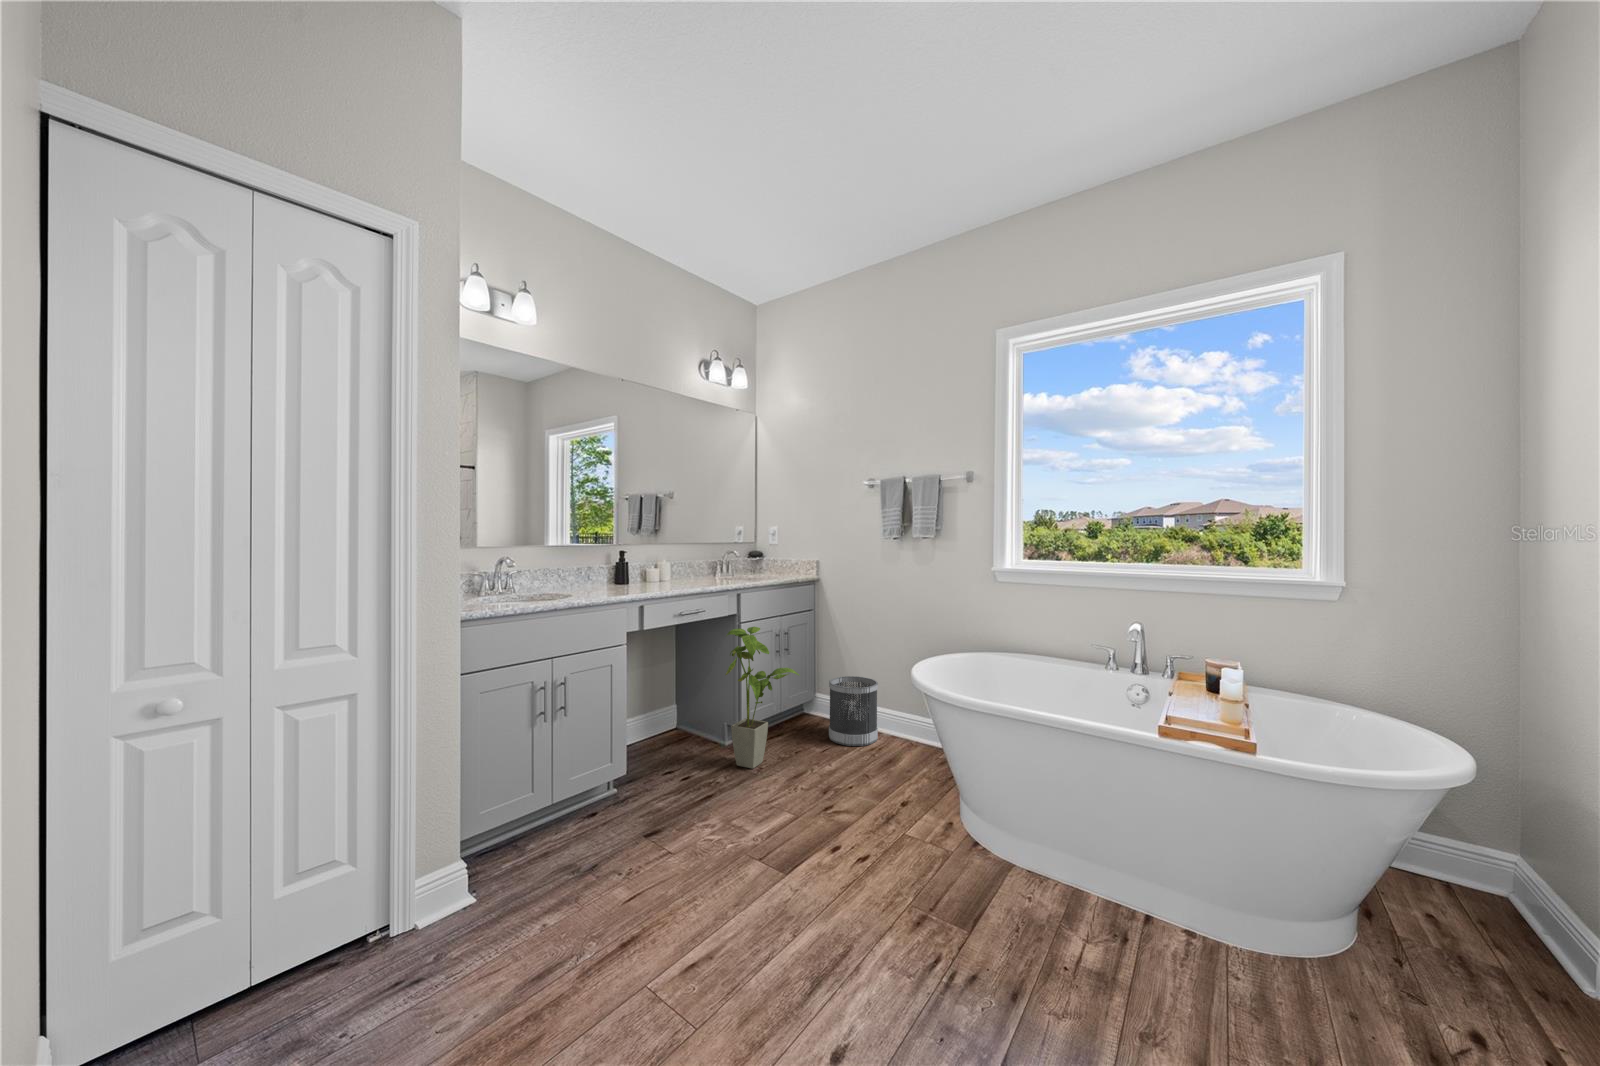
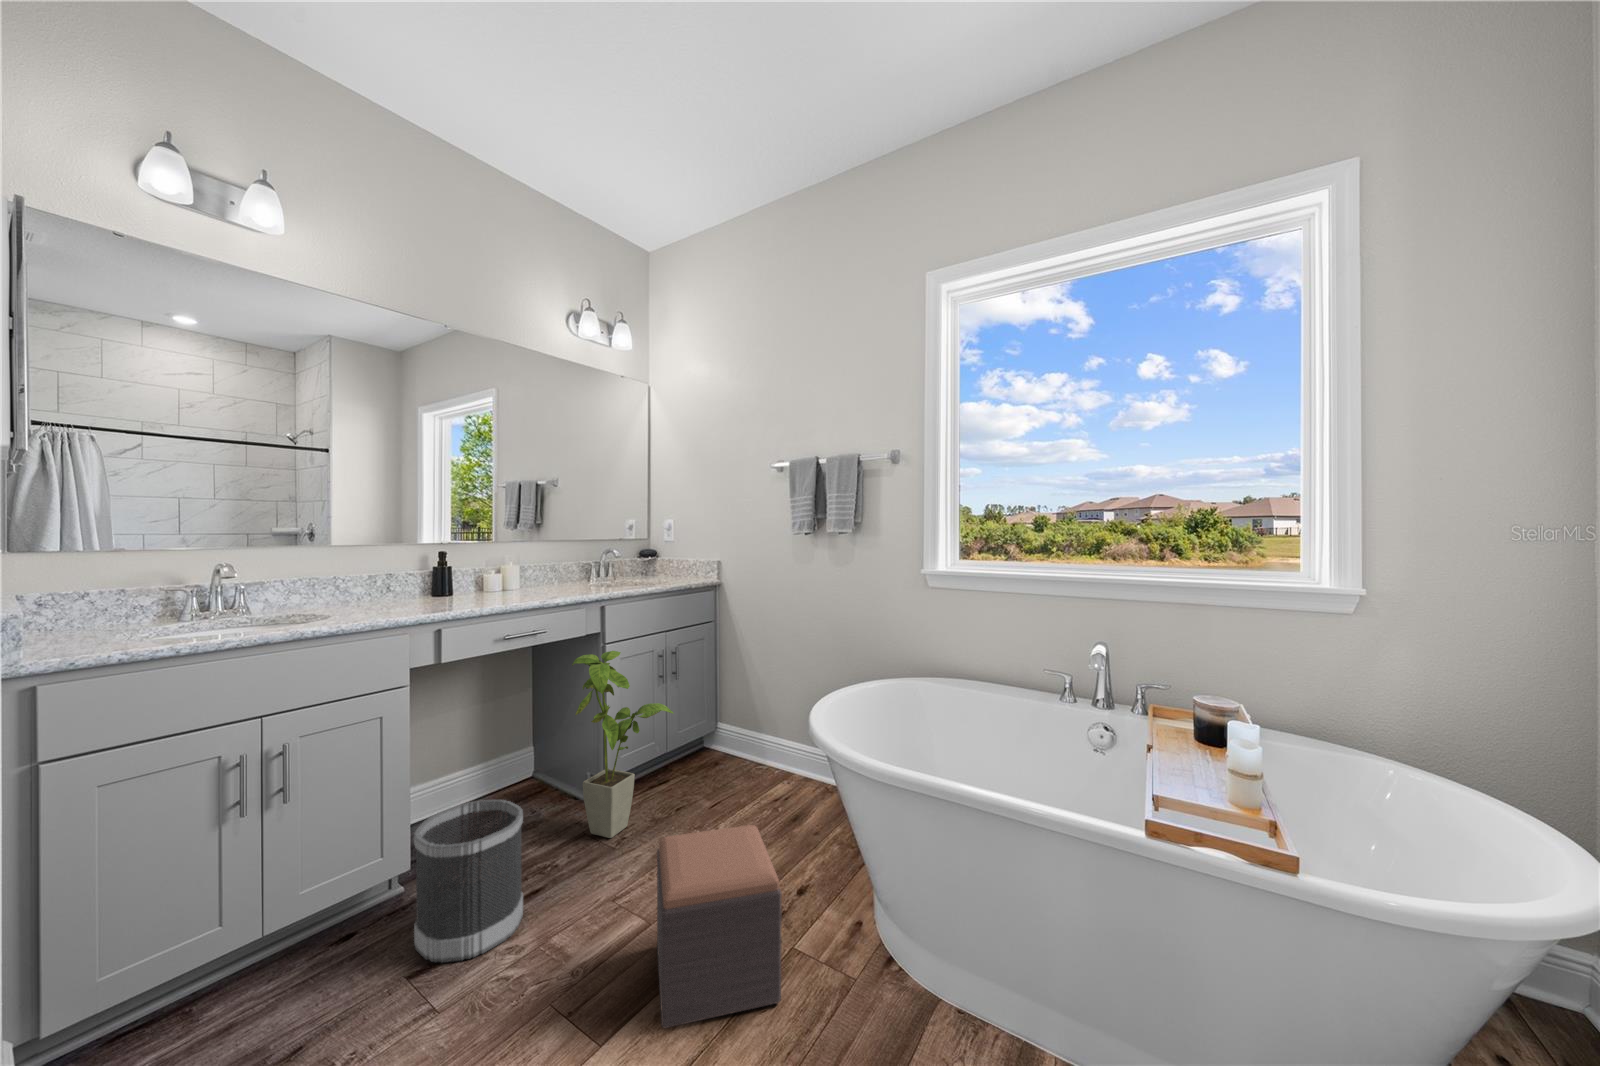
wastebasket: present [829,676,878,746] -> present [414,800,523,962]
footstool: none [808,747,902,868] -> present [657,825,782,1028]

